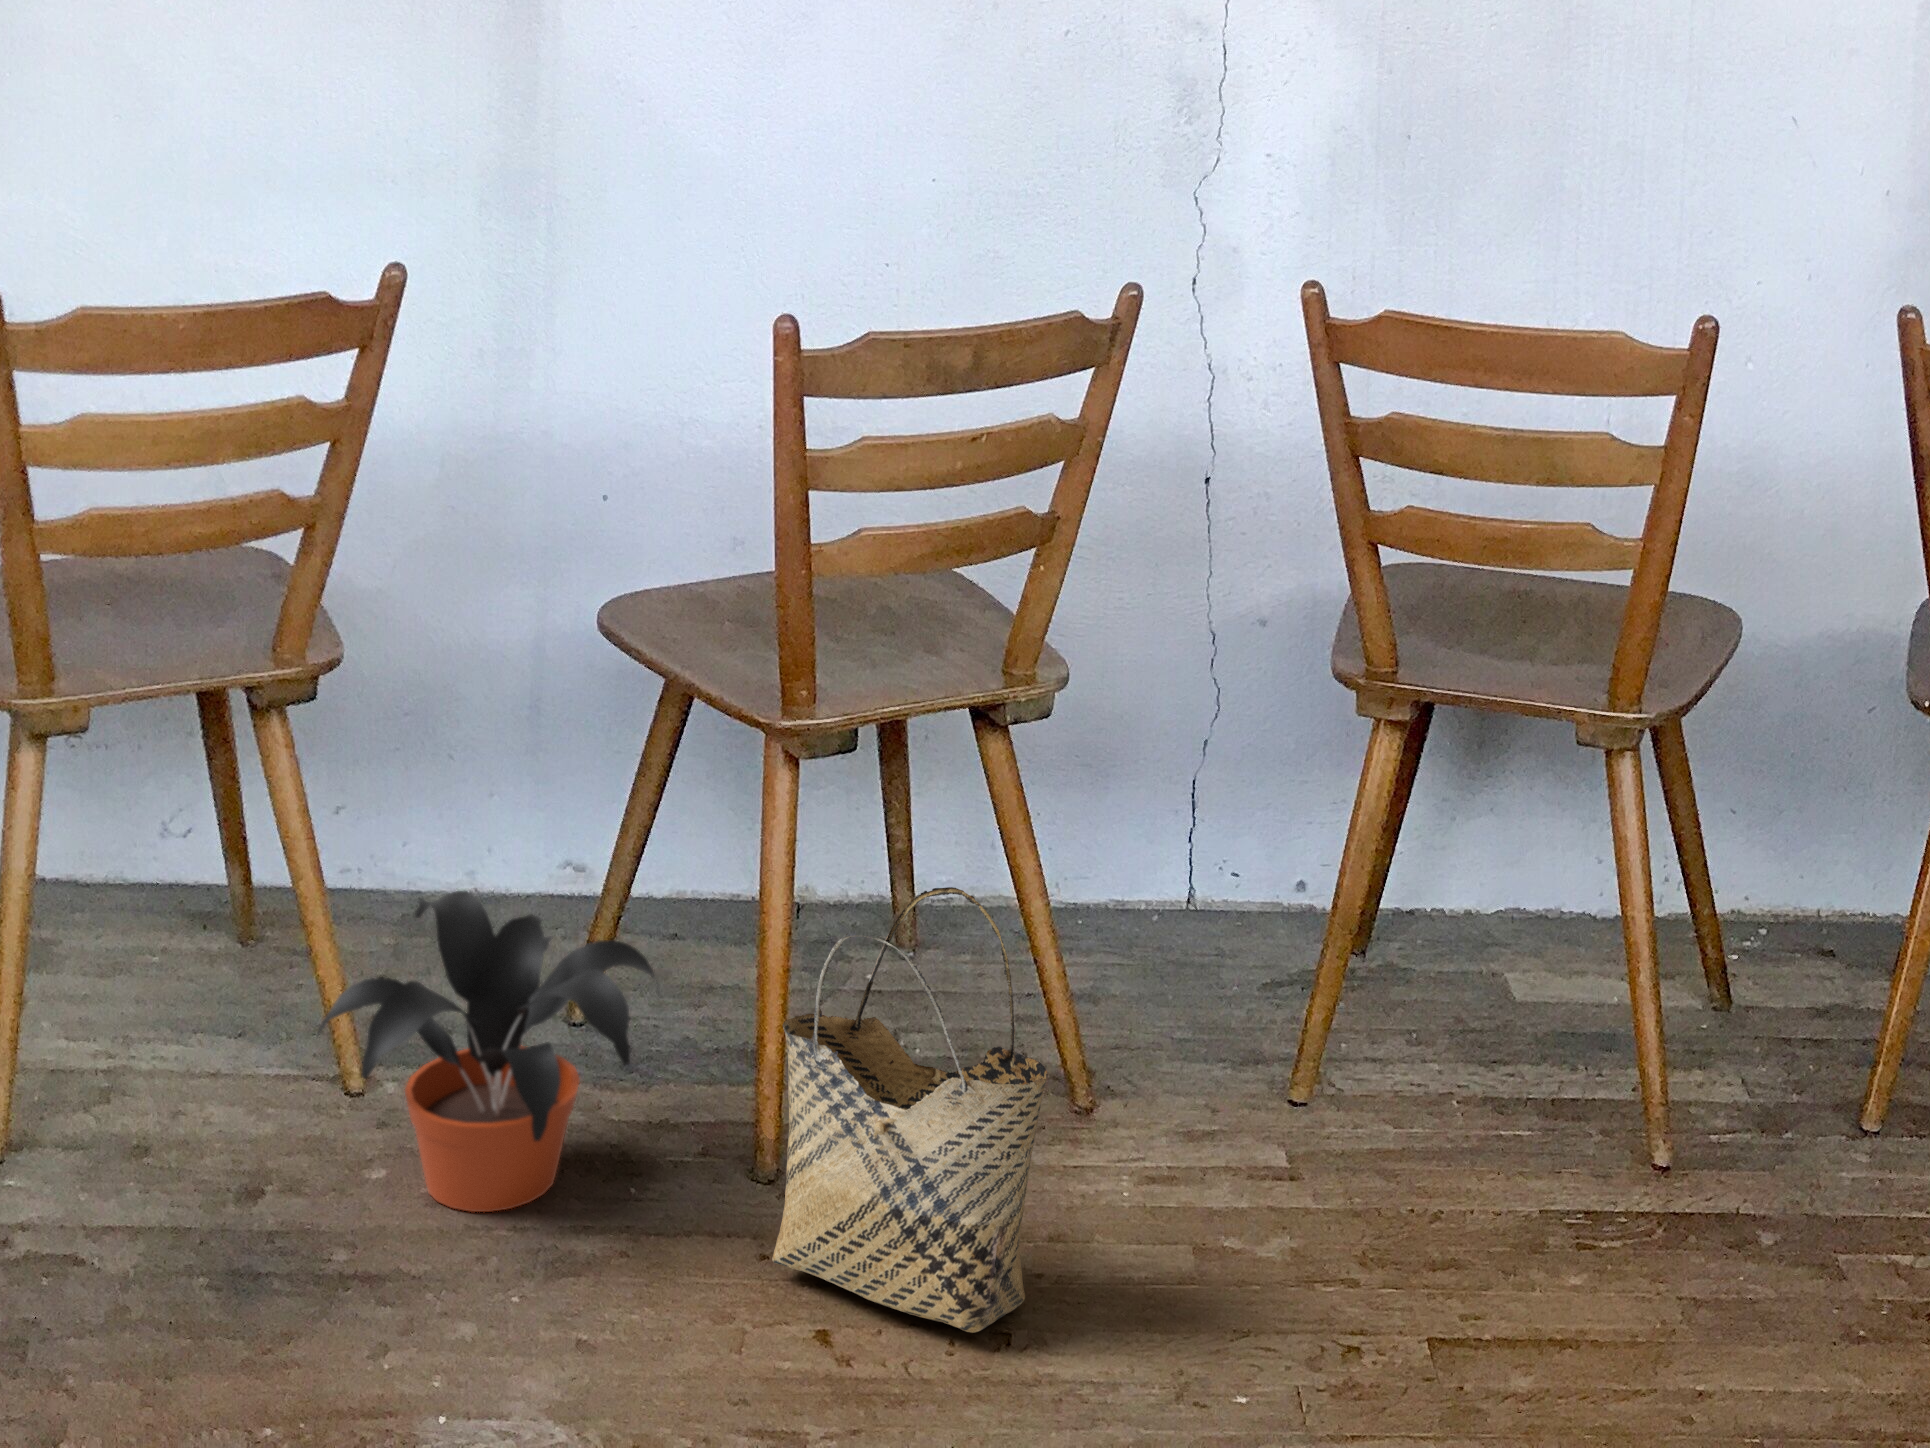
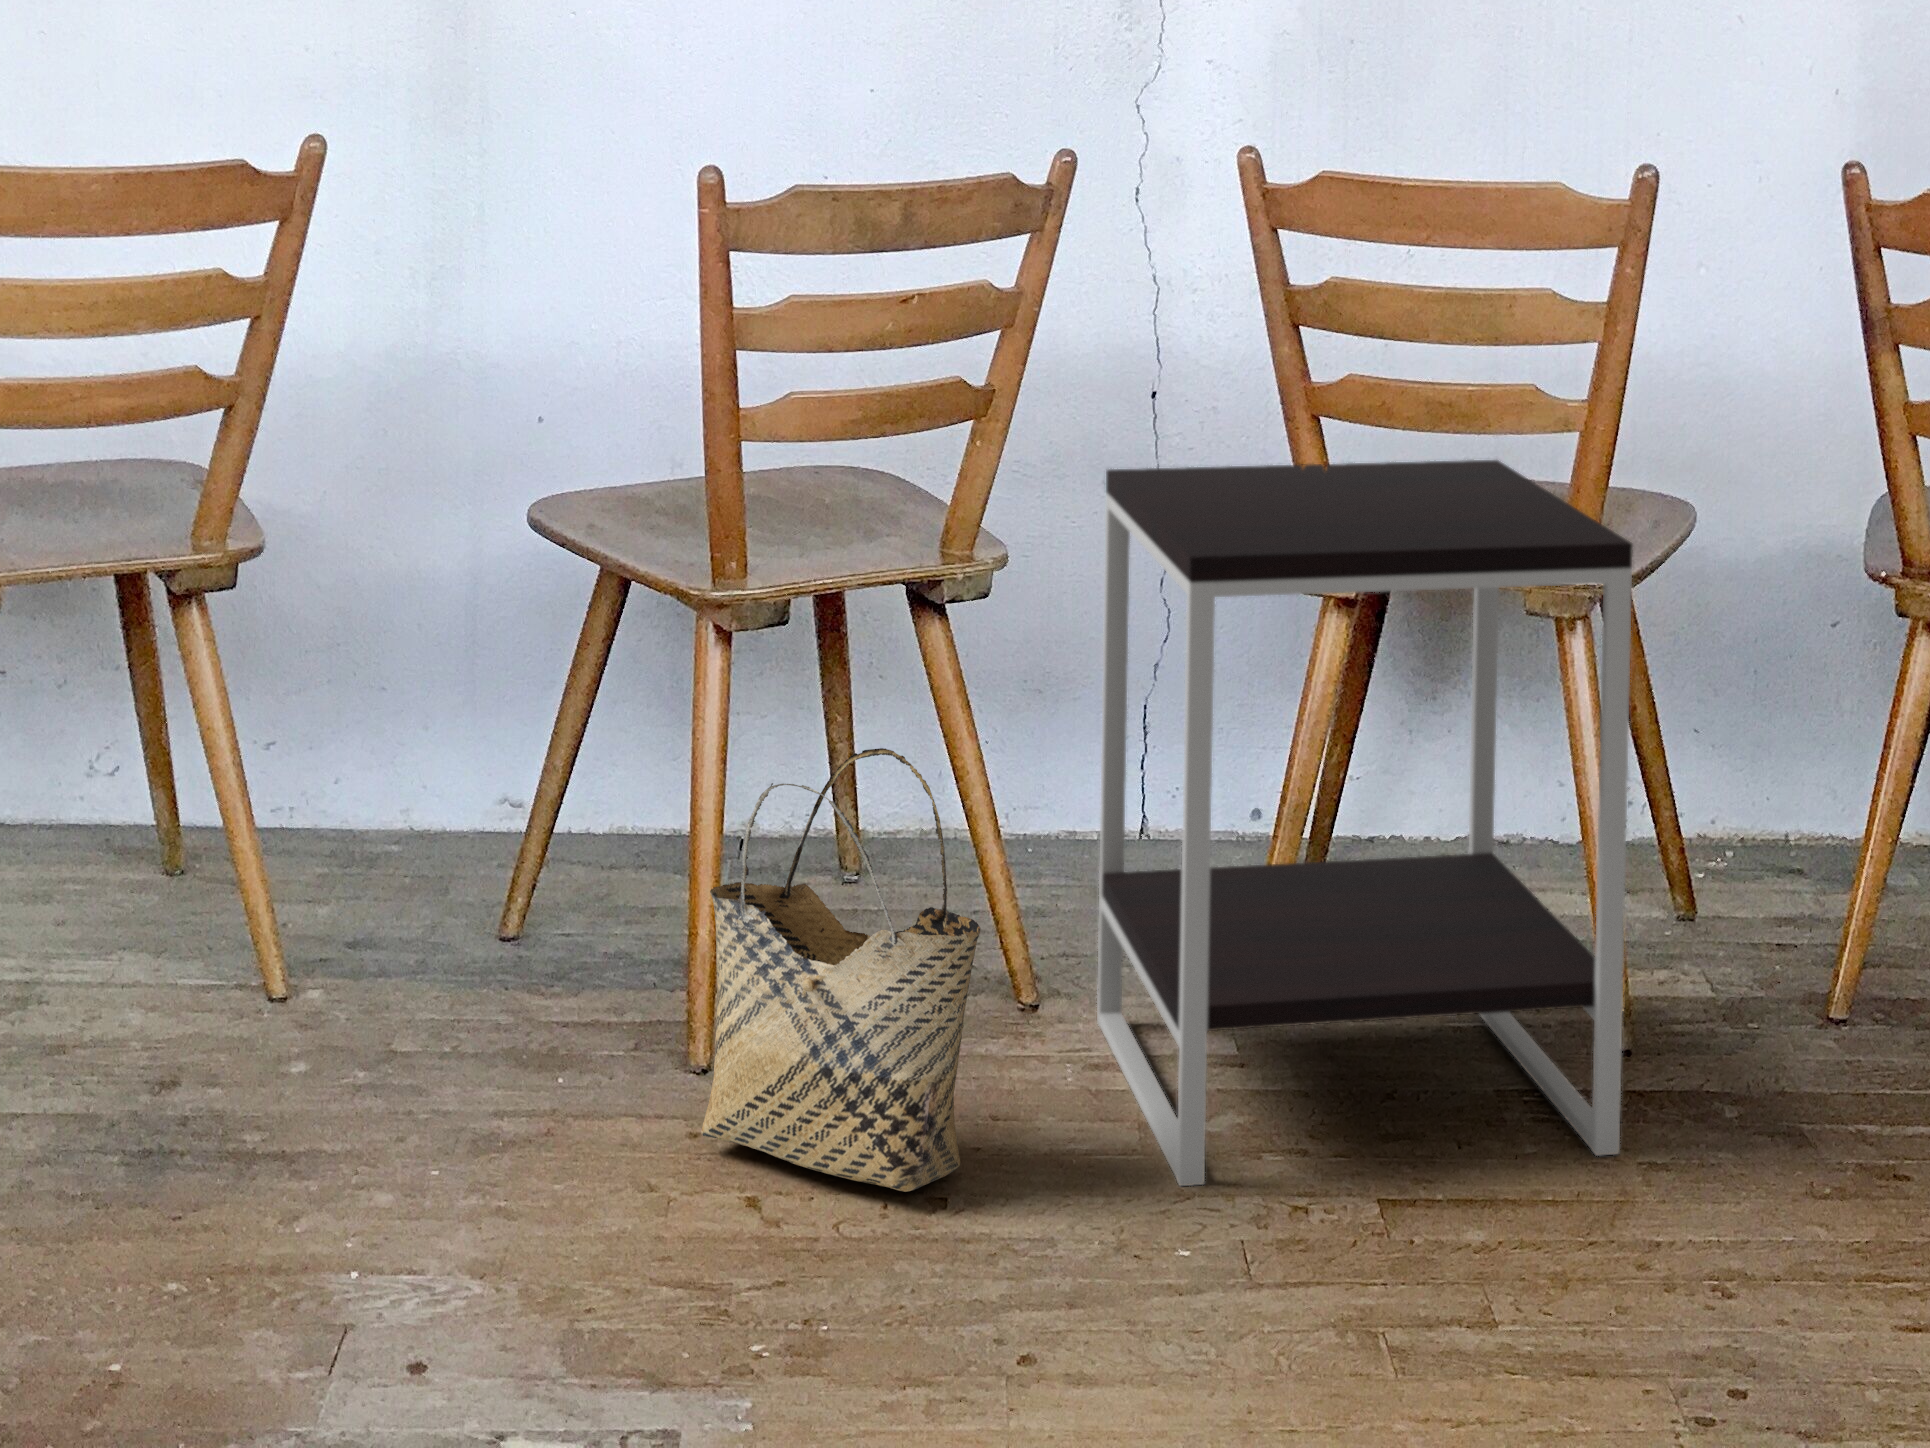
side table: none [1153,586,1694,1325] -> present [1097,460,1633,1186]
potted plant: present [318,891,657,1212] -> none [232,783,588,1100]

